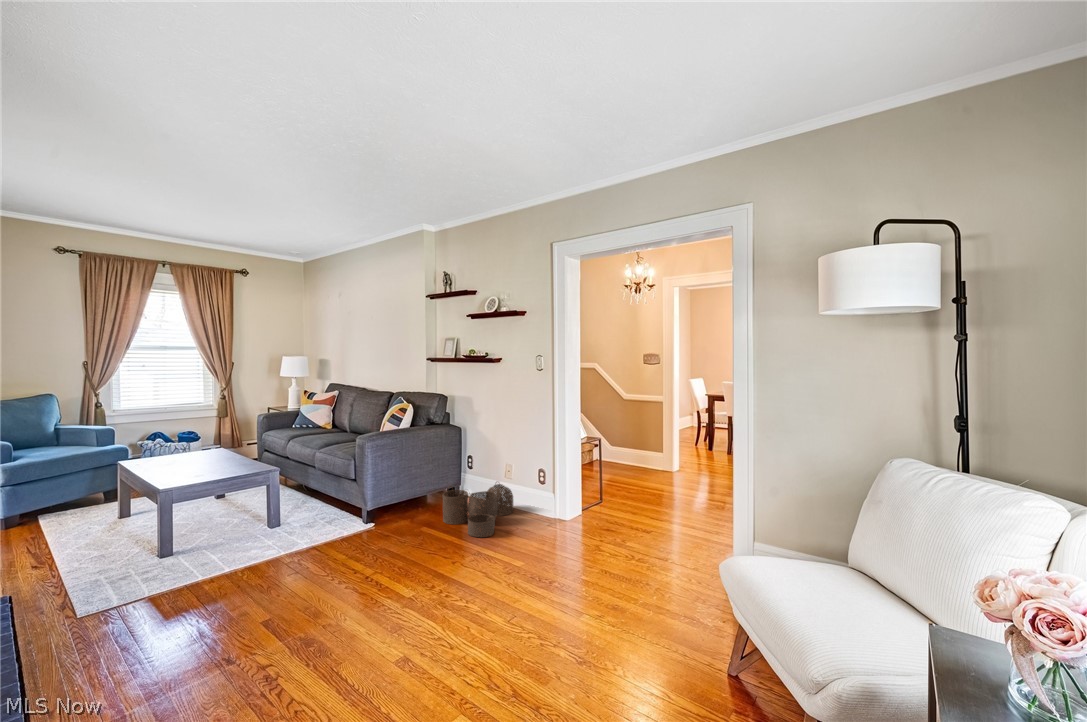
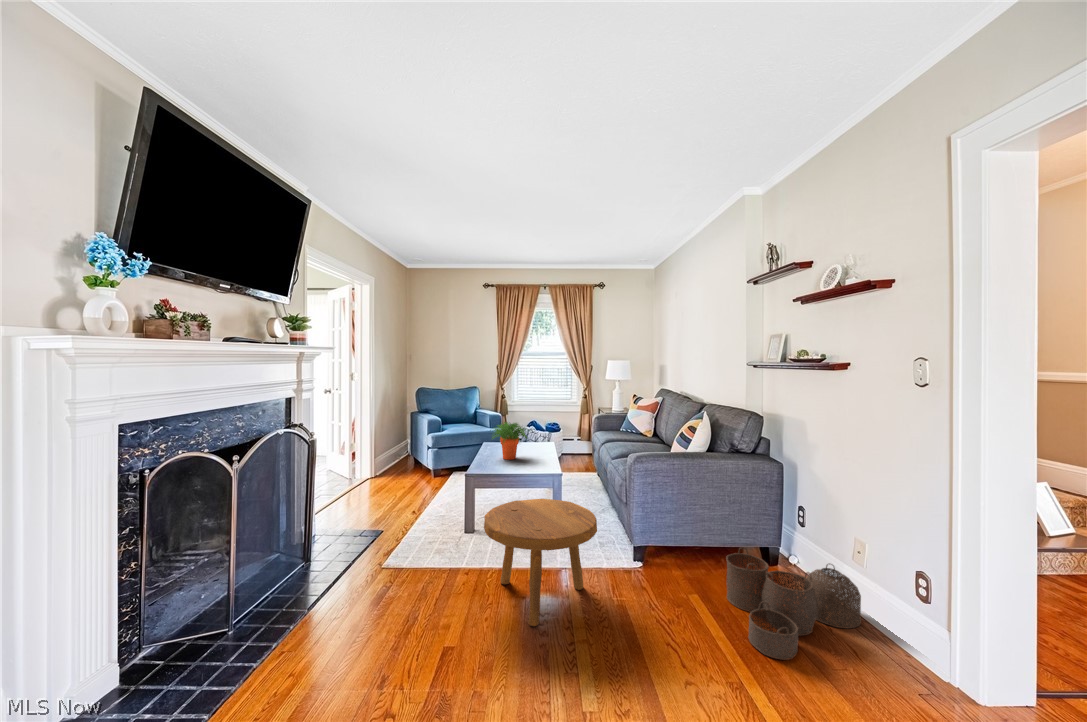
potted plant: none [168,429,225,471] -> present [492,422,527,460]
footstool: none [258,484,367,581] -> present [484,499,597,626]

